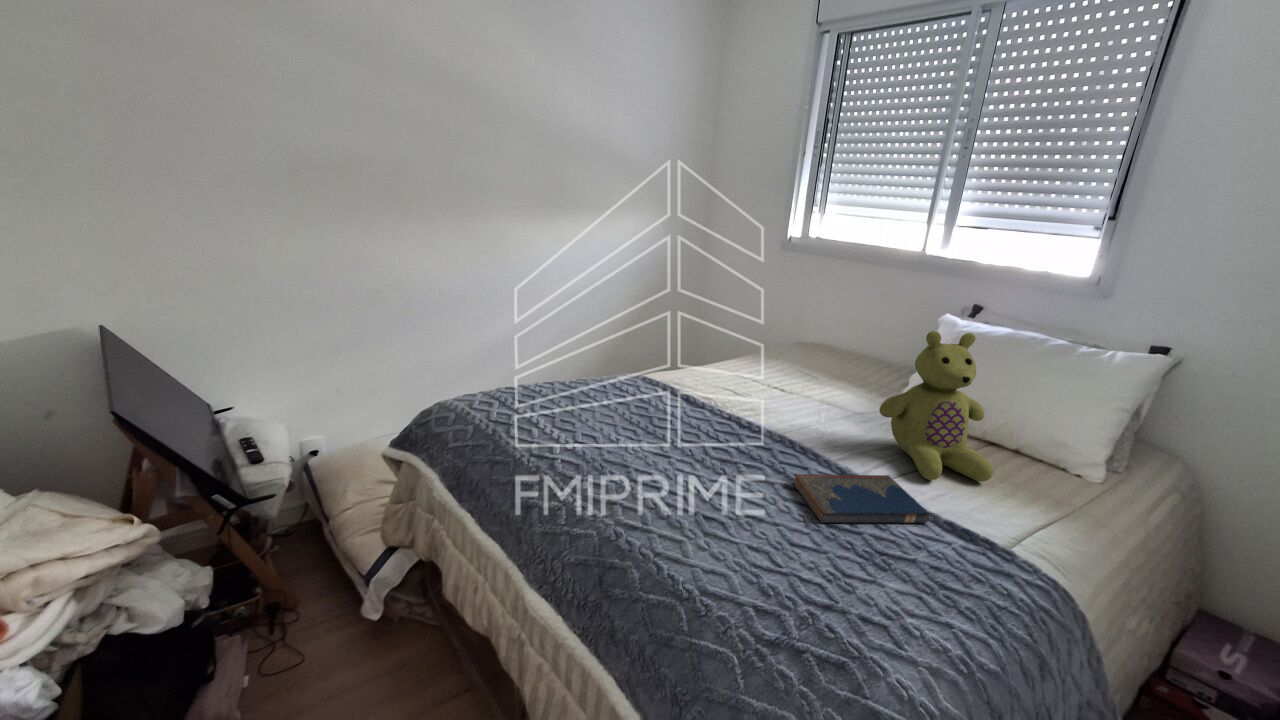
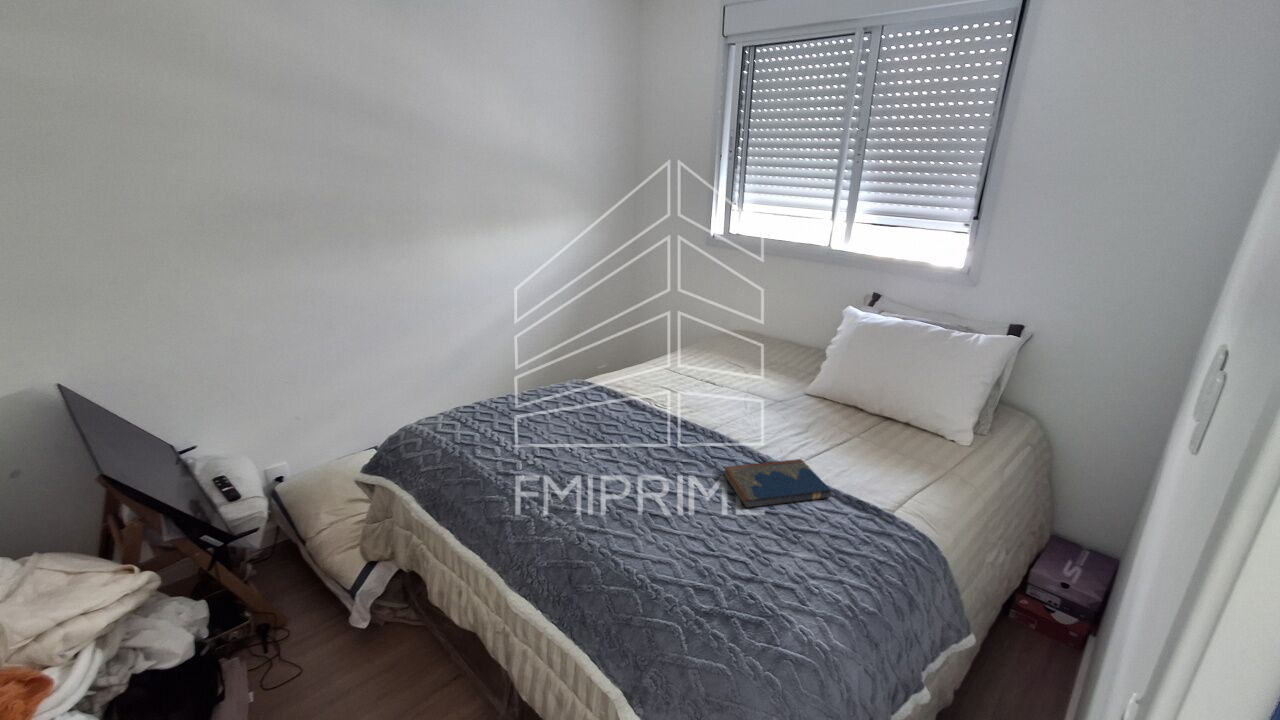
stuffed bear: present [880,331,993,481] -> none [793,333,884,458]

